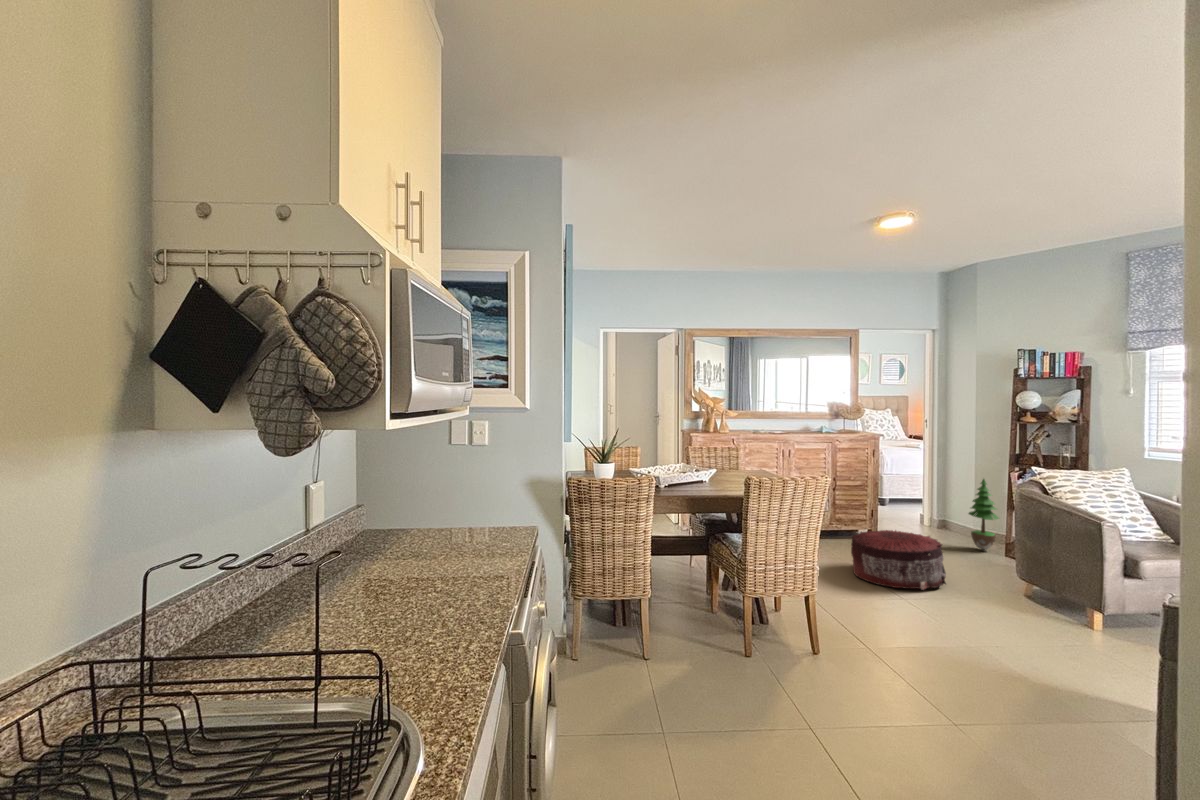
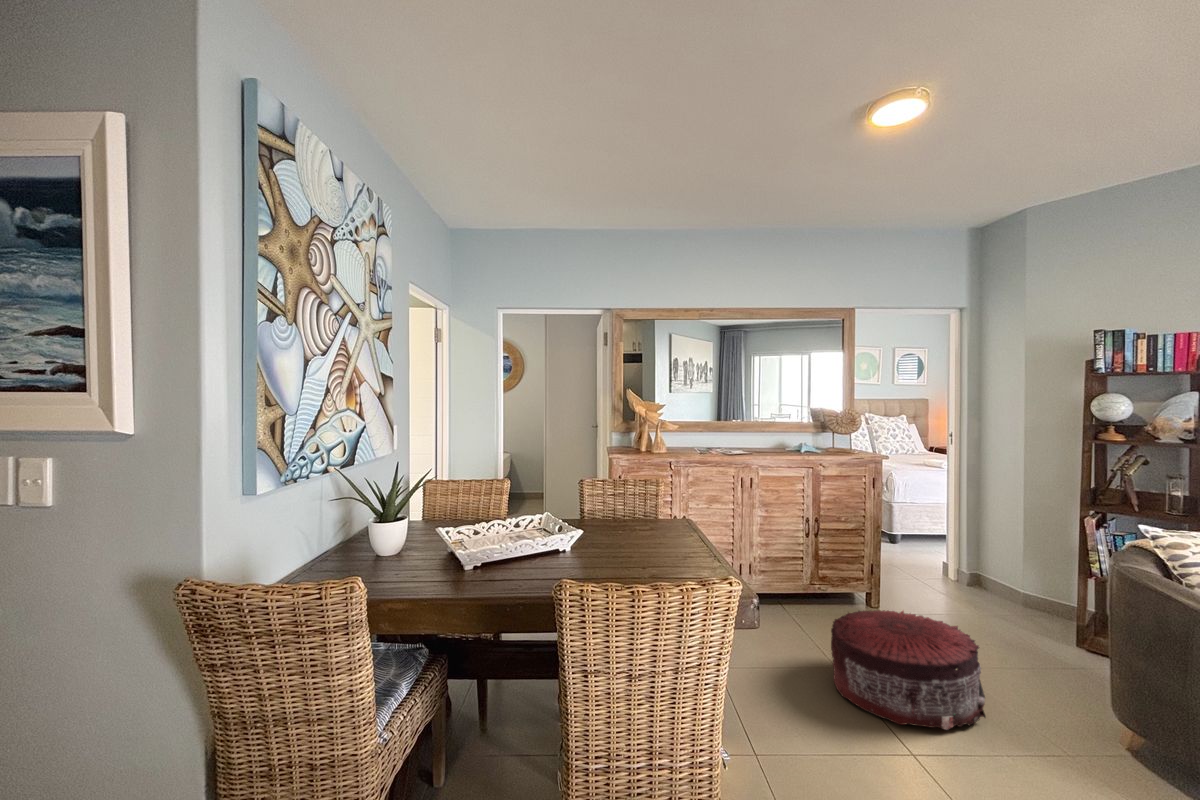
potted tree: present [969,479,999,550] -> none [1014,524,1064,633]

